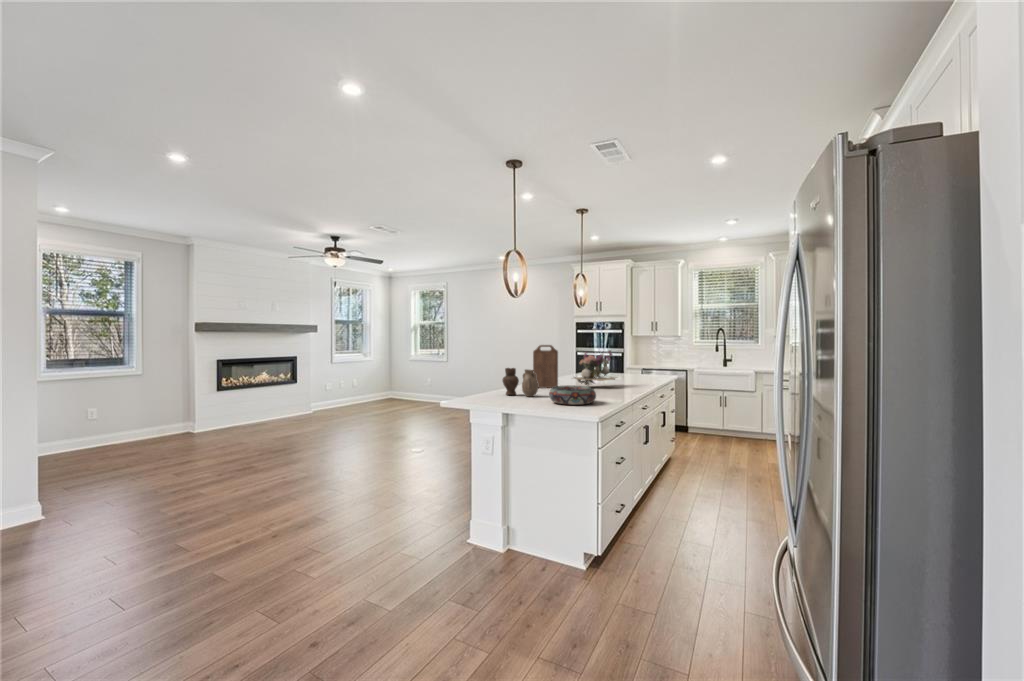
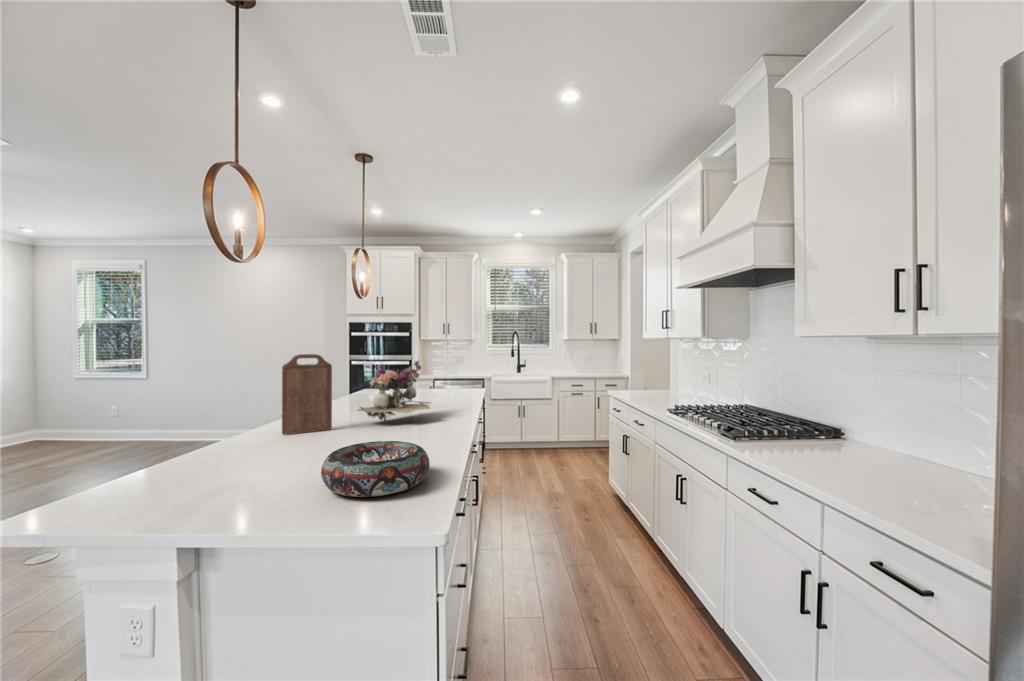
vase: present [502,368,538,397] -> none [202,407,293,470]

